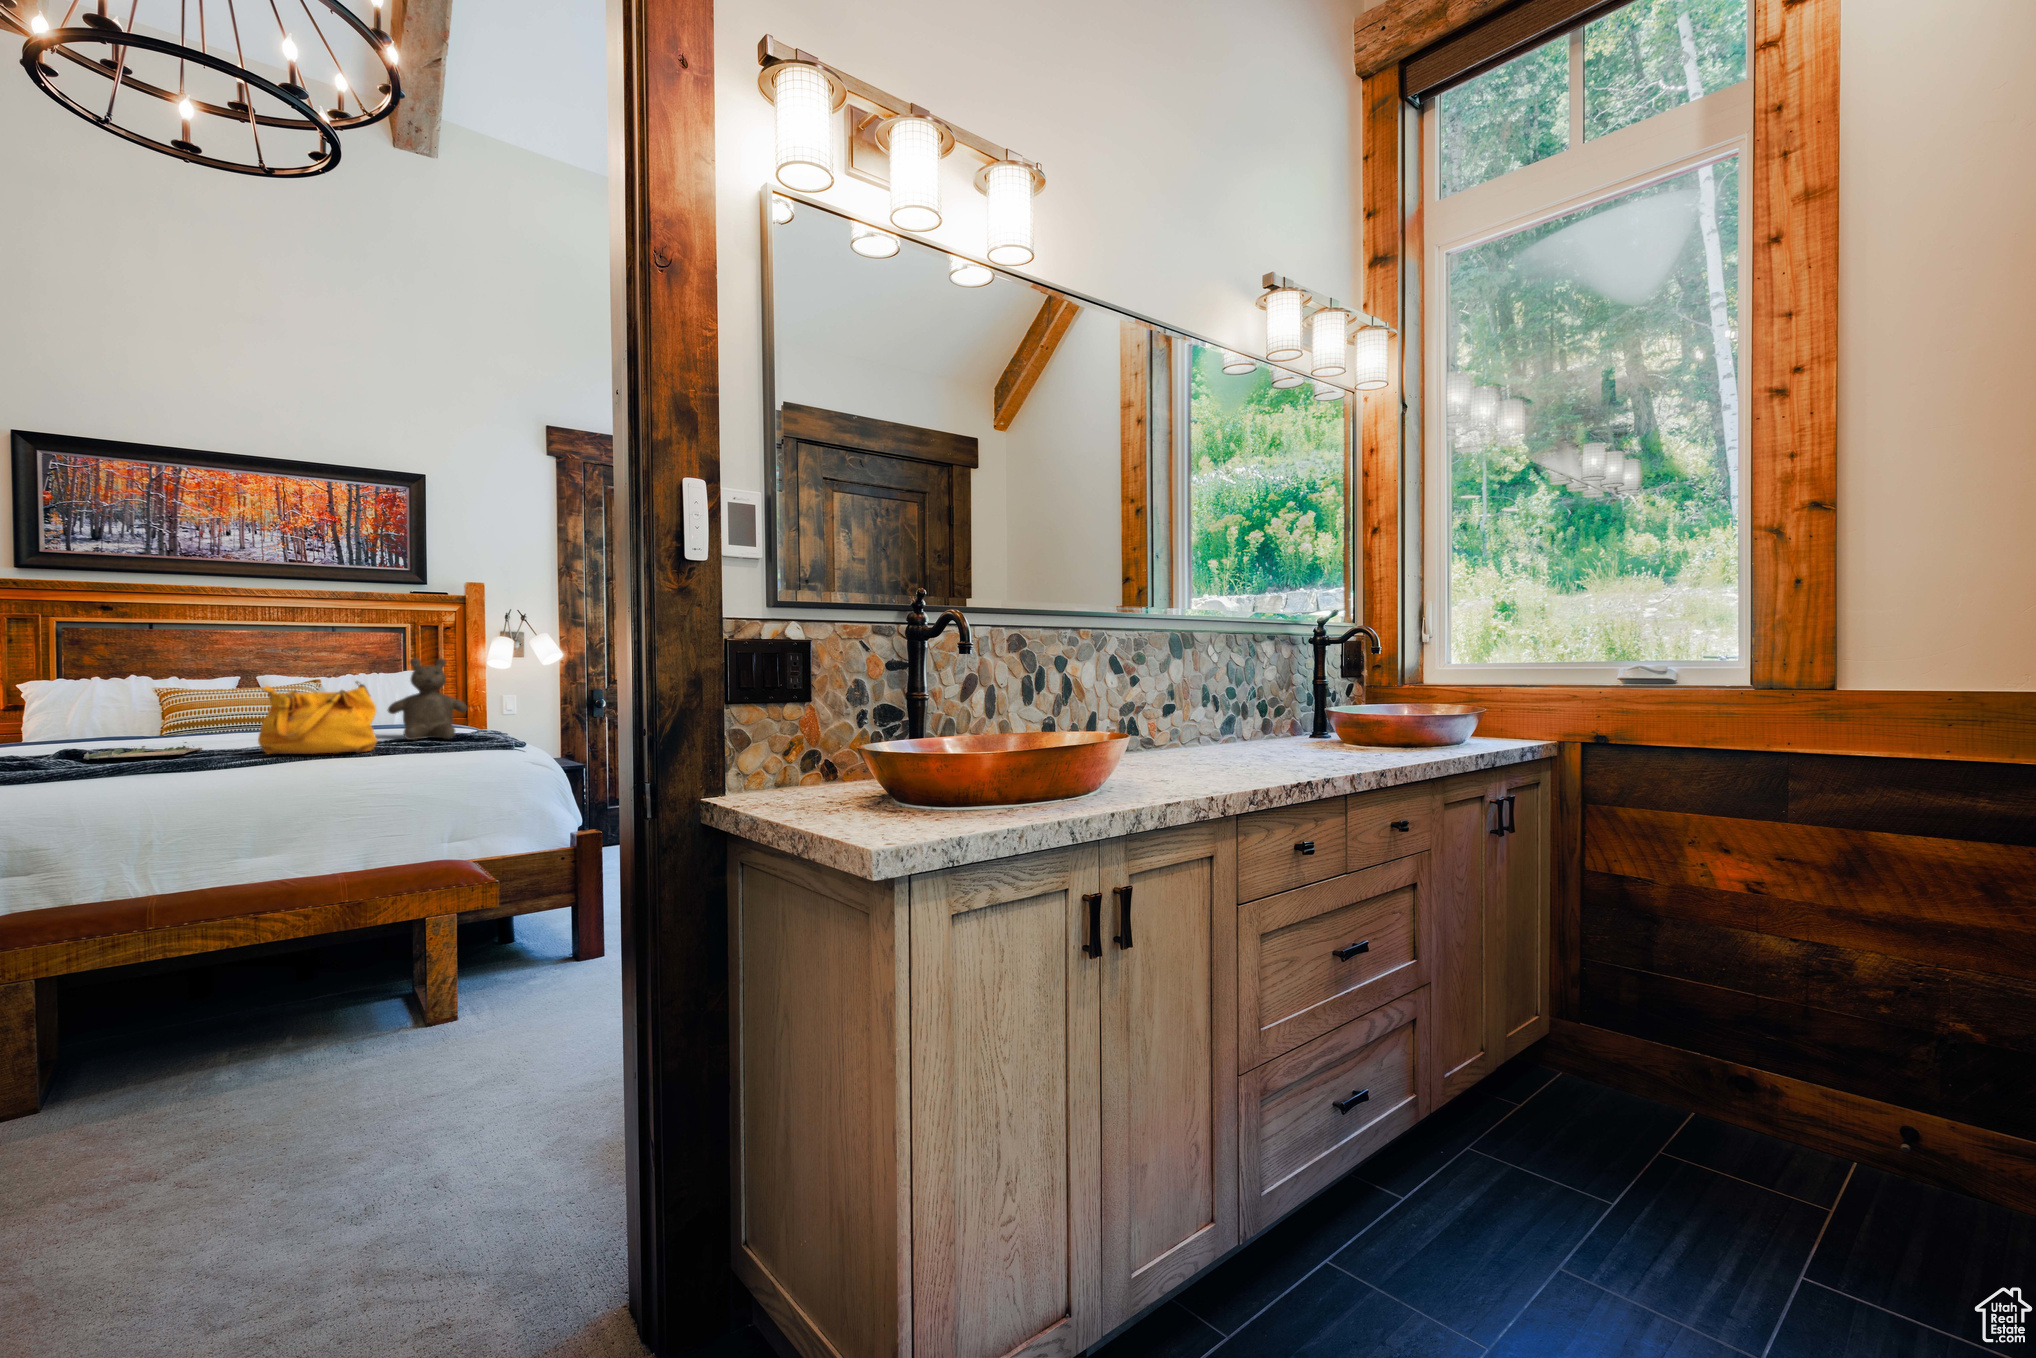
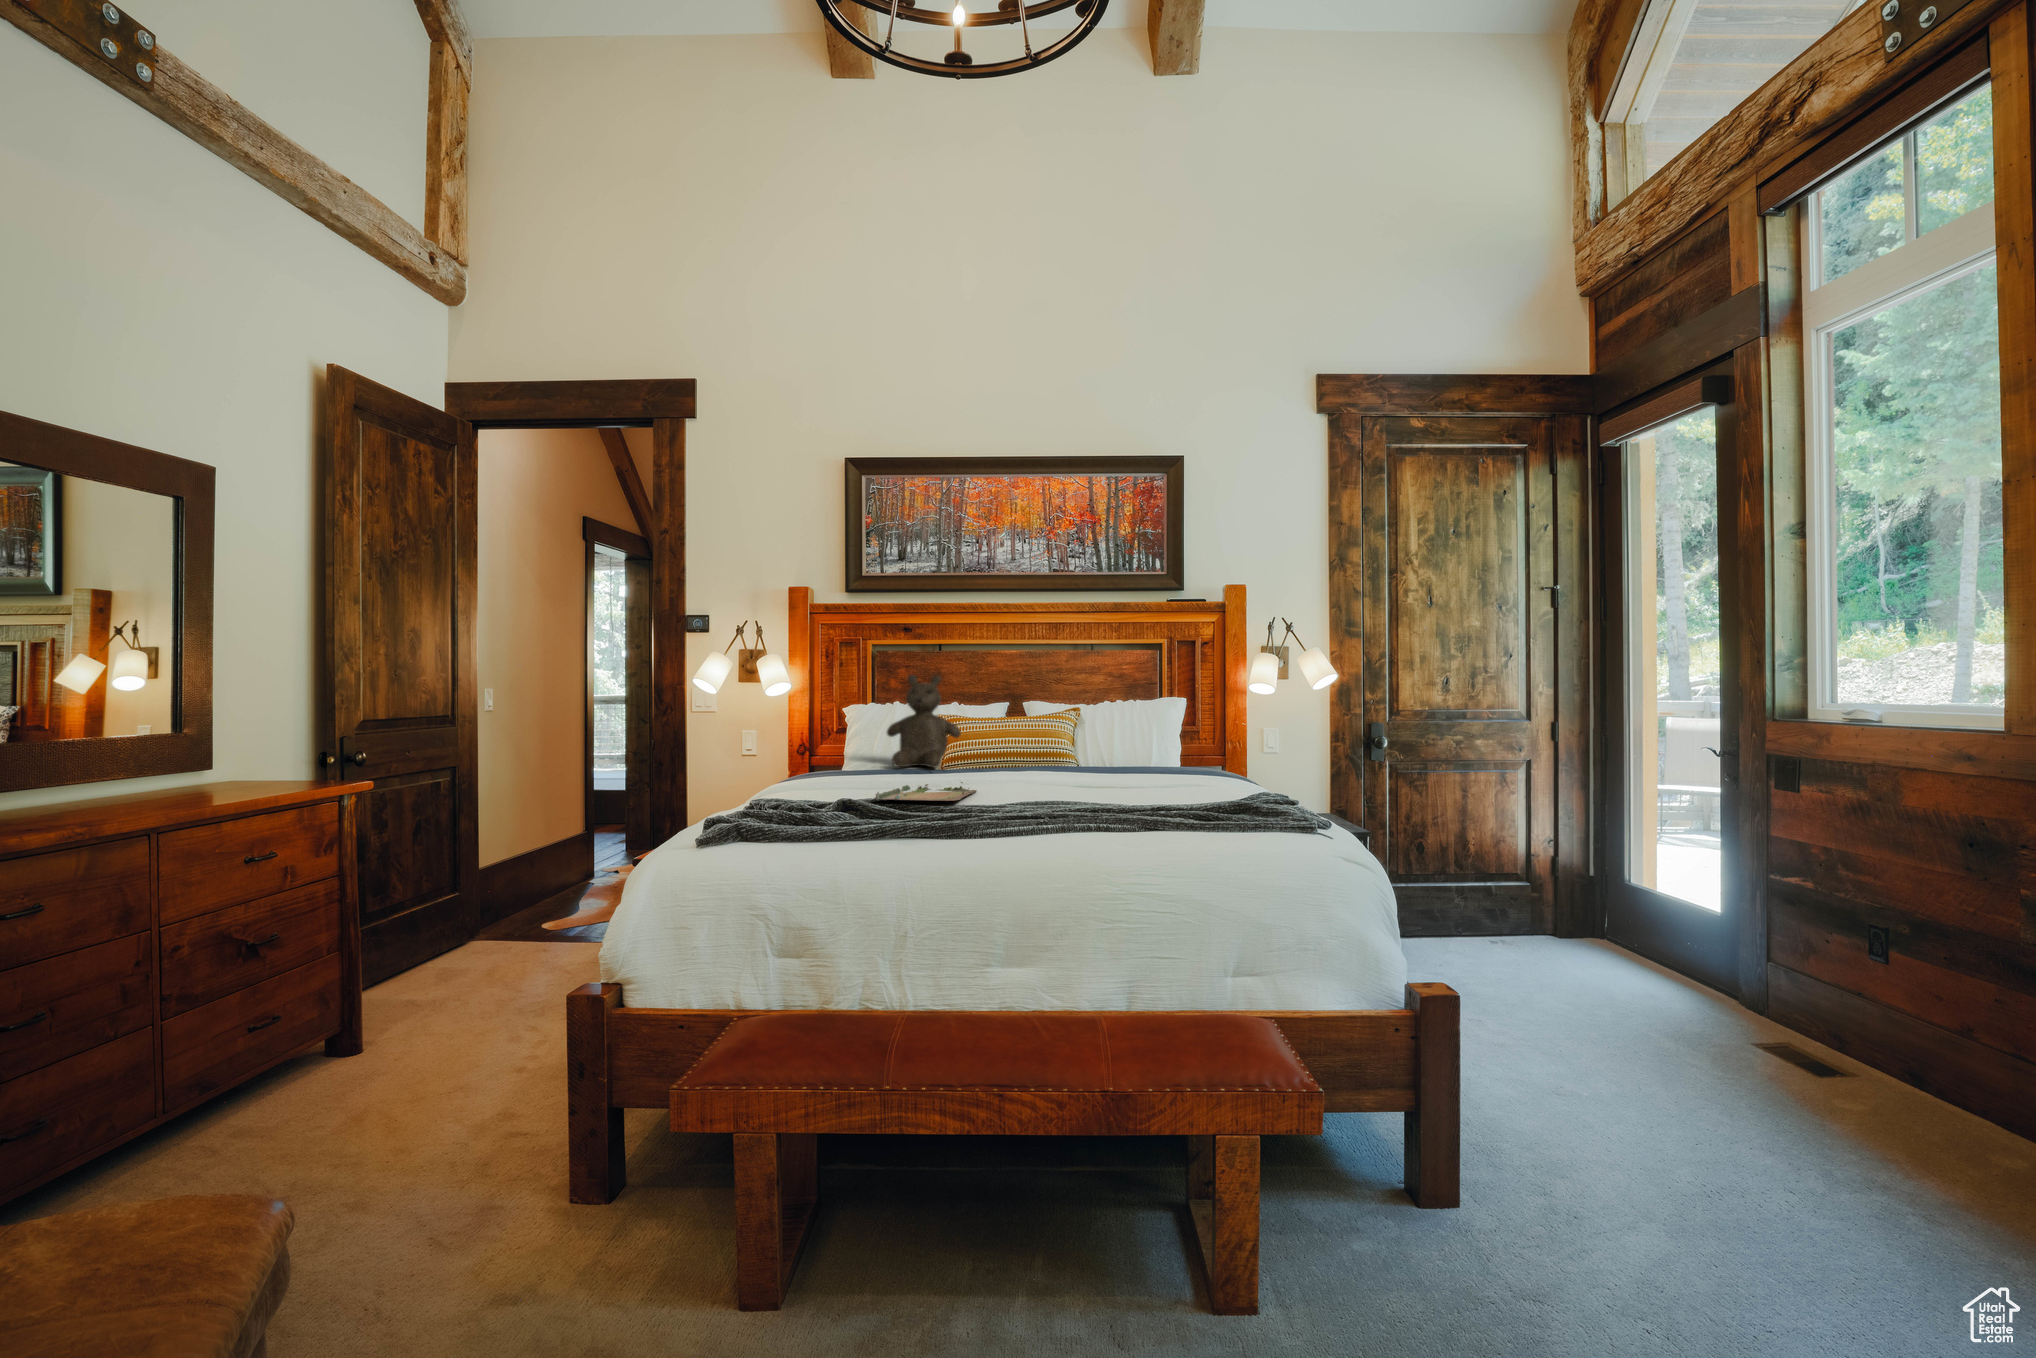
teddy bear: present [387,658,467,740] -> present [887,675,961,768]
handbag: present [258,681,377,754] -> none [1029,713,1154,813]

